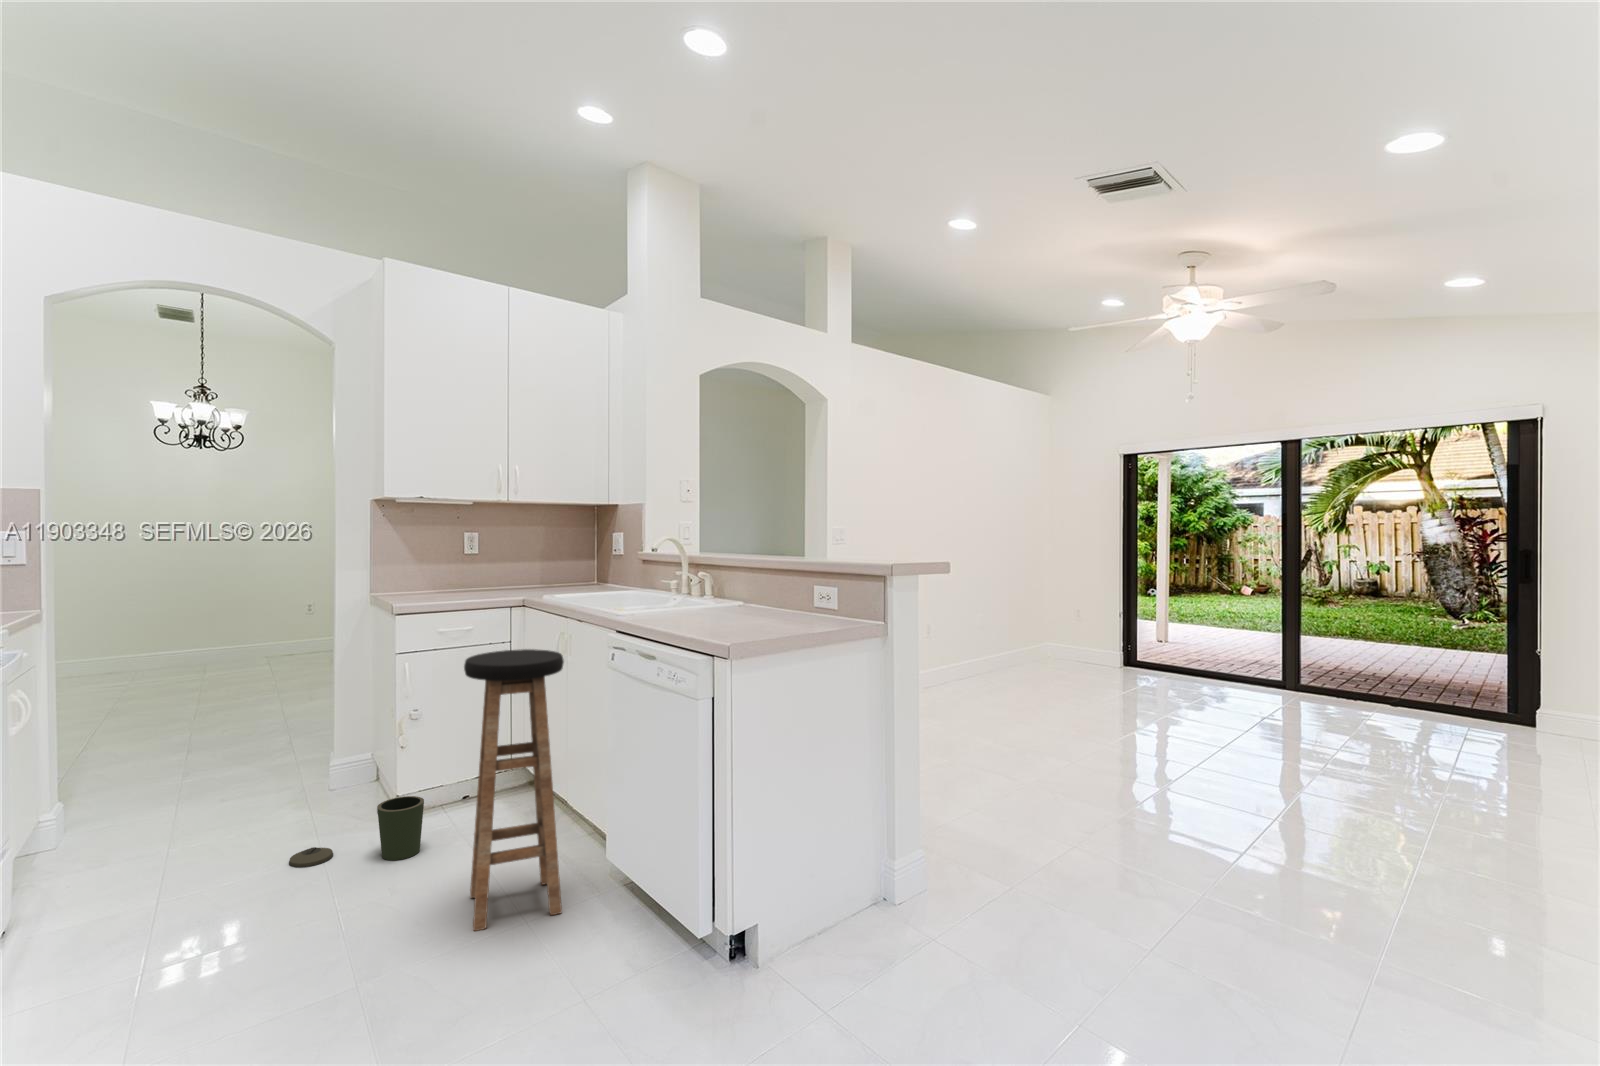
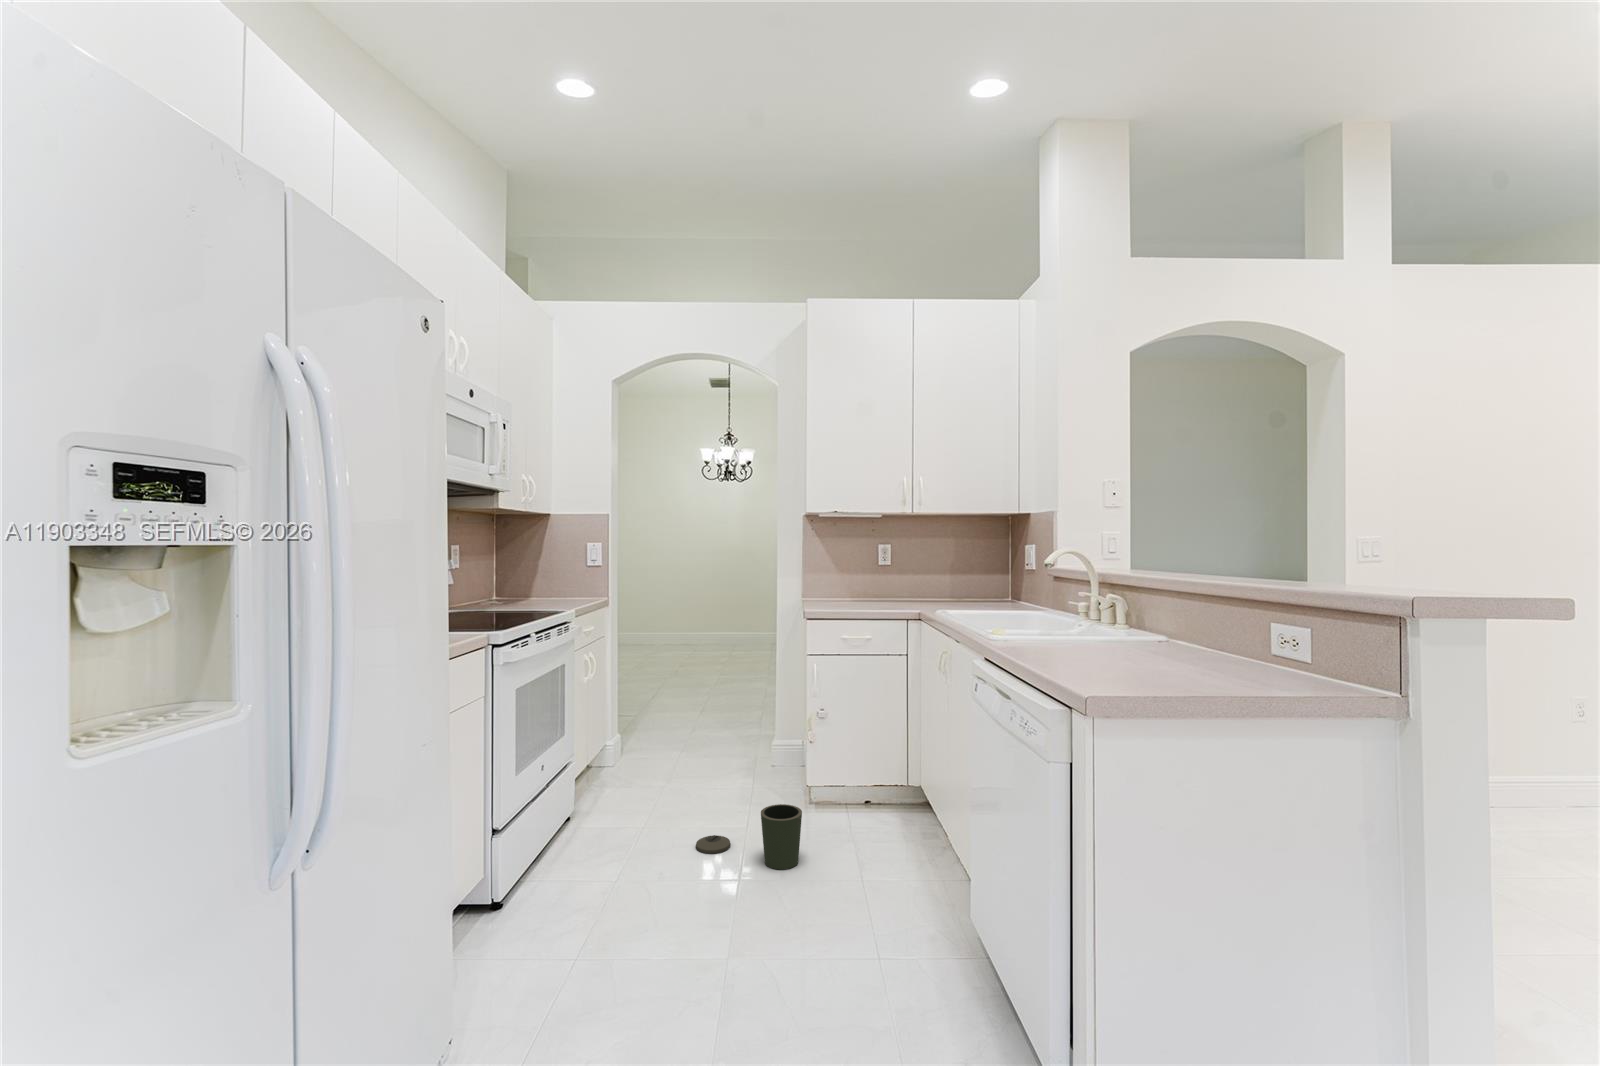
bar stool: present [464,649,564,931] -> none [802,673,907,999]

